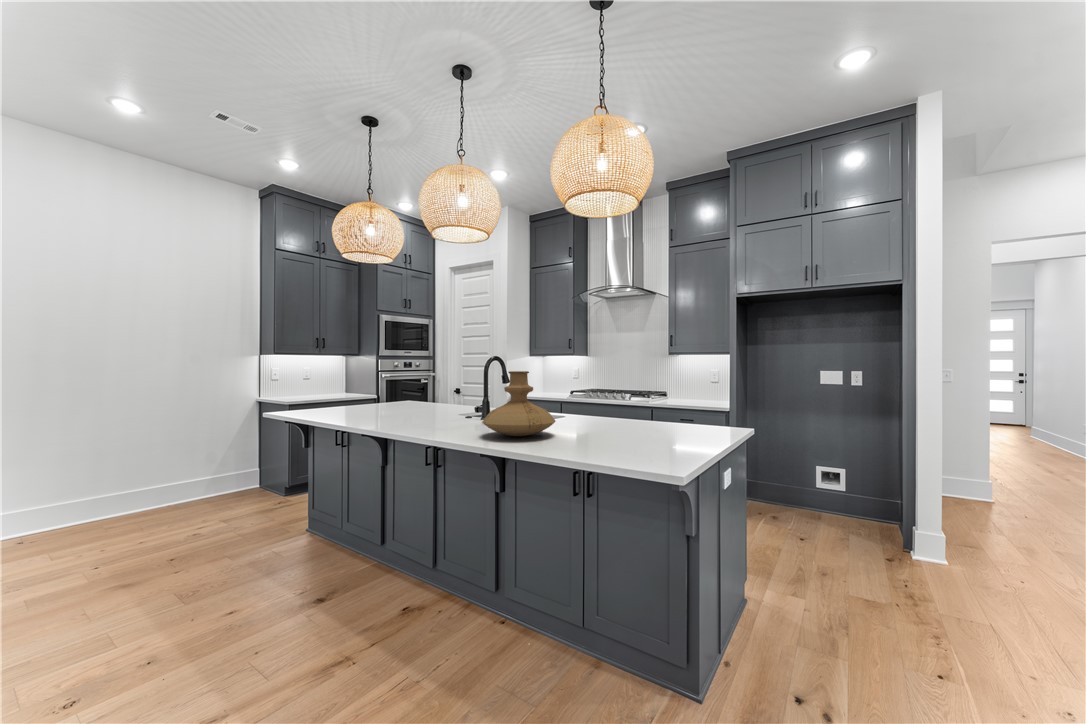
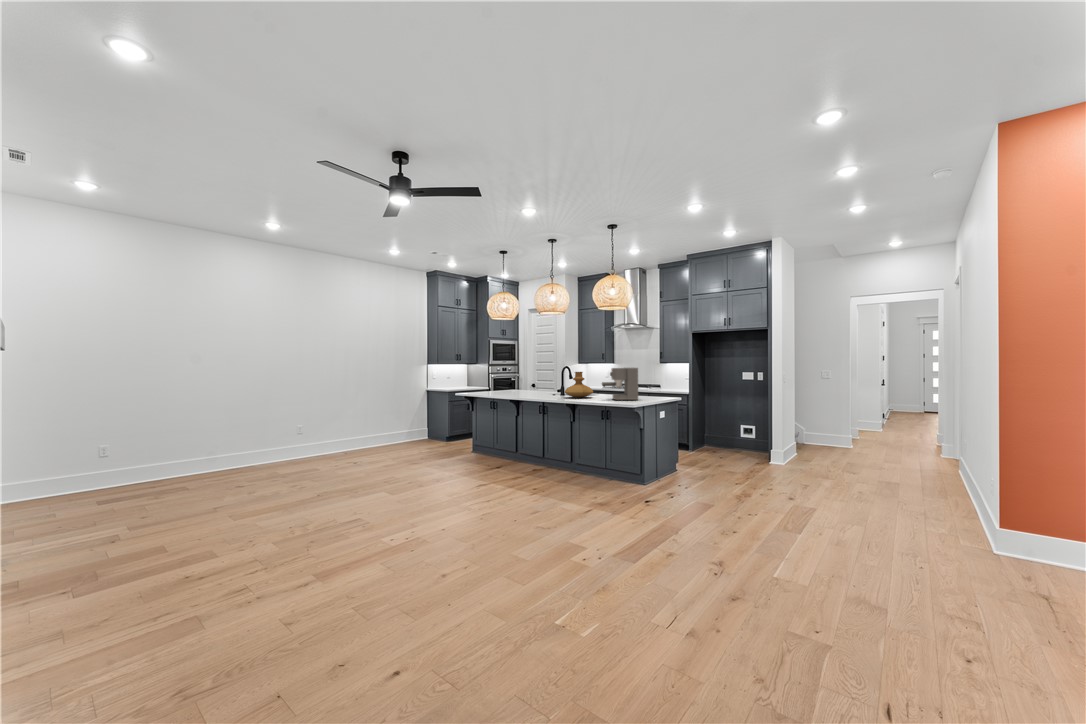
coffee maker: none [578,361,681,453] -> present [602,368,638,400]

